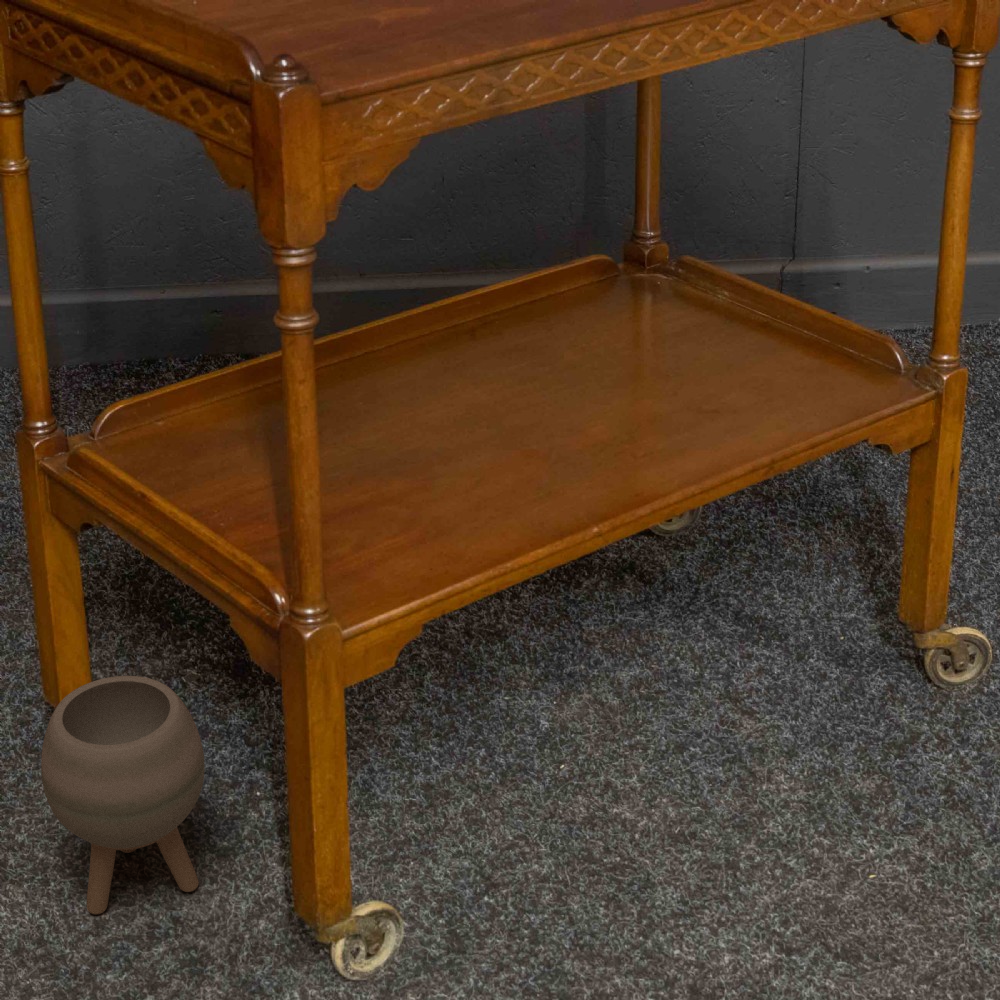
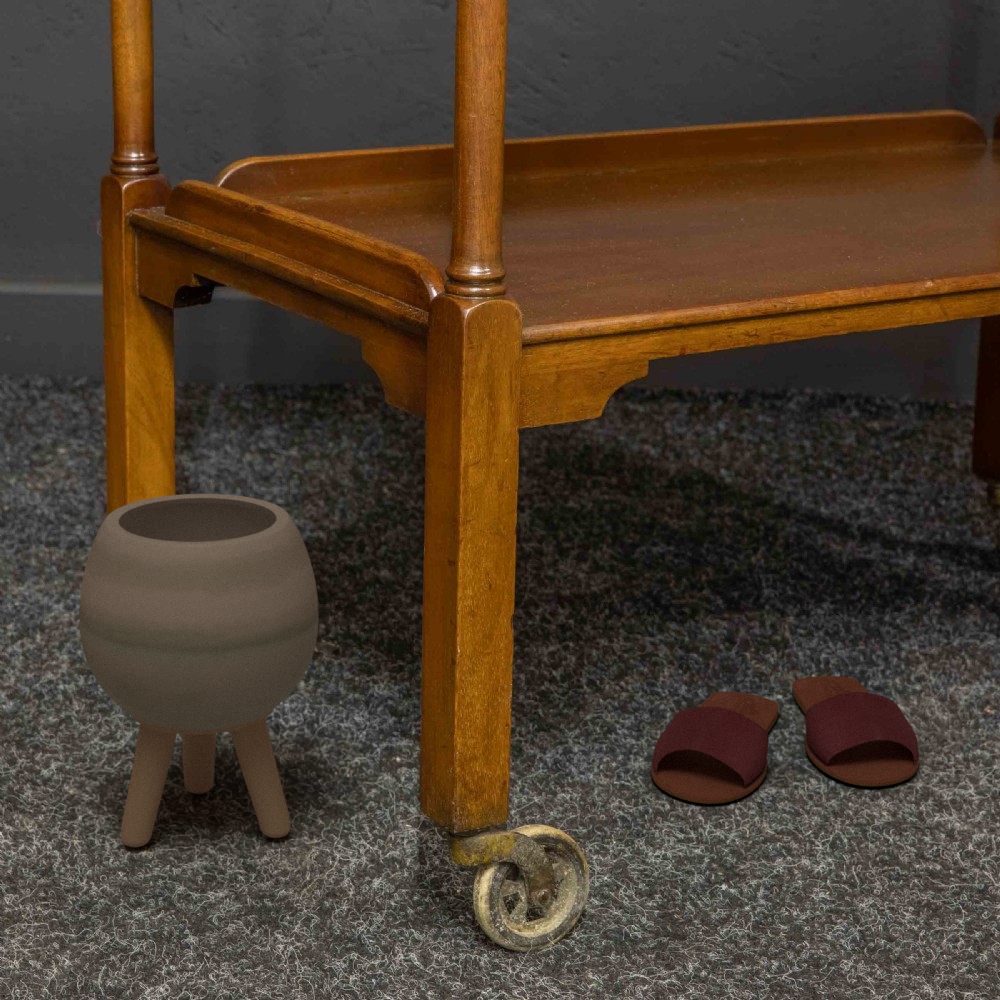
slippers: none [428,669,603,816] -> present [651,676,919,804]

